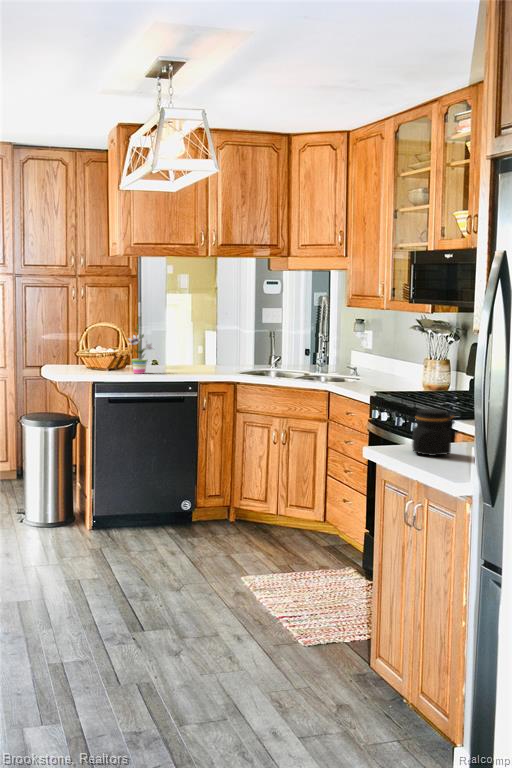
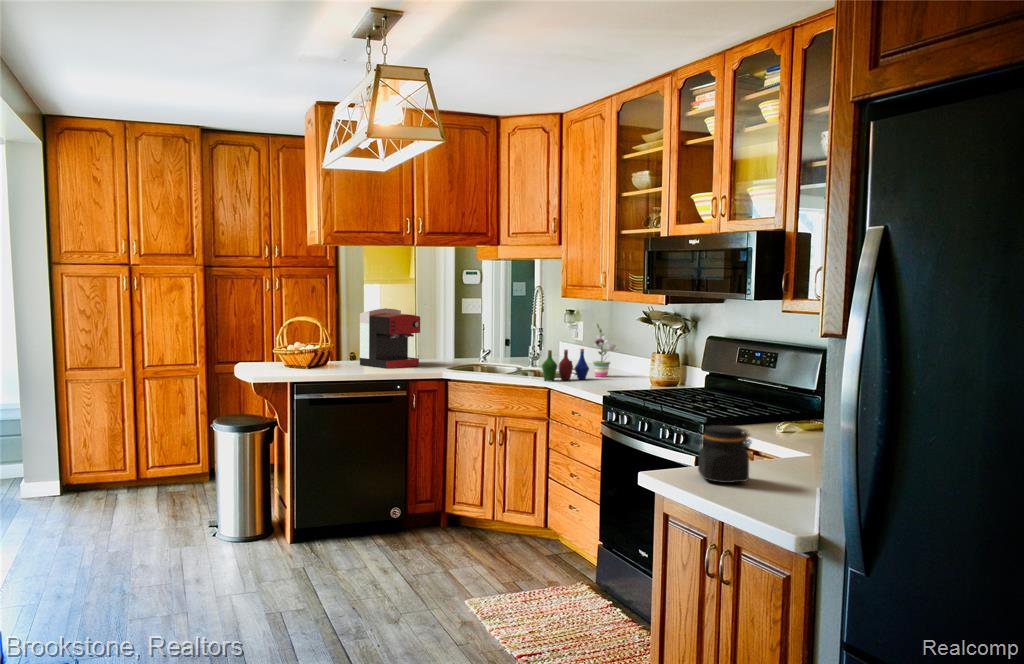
coffee maker: none [157,317,213,373] -> present [360,308,420,369]
potted plant: present [129,325,153,374] -> present [593,324,616,377]
bottle: none [321,355,368,385] -> present [542,349,589,381]

